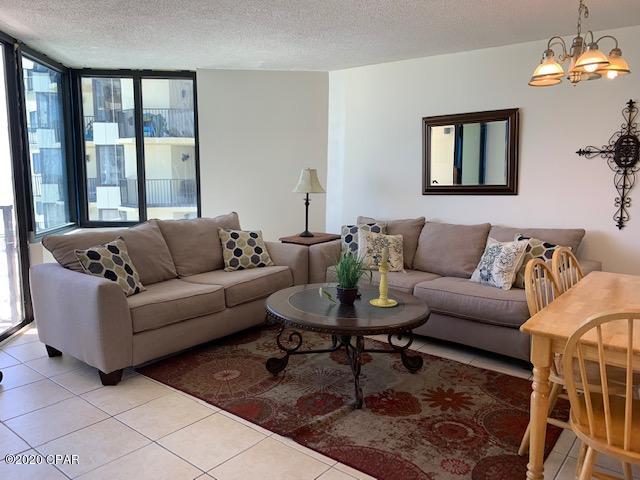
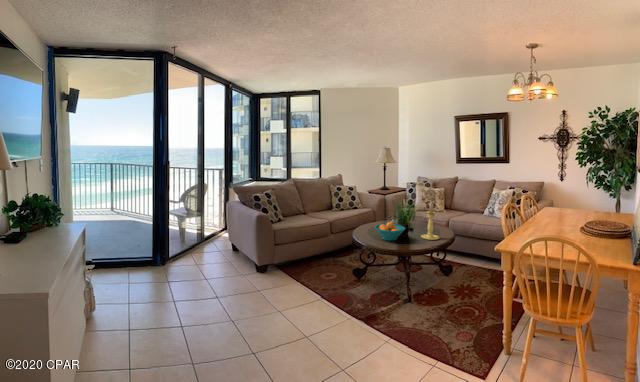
fruit bowl: none [299,282,348,312] -> present [375,222,405,241]

